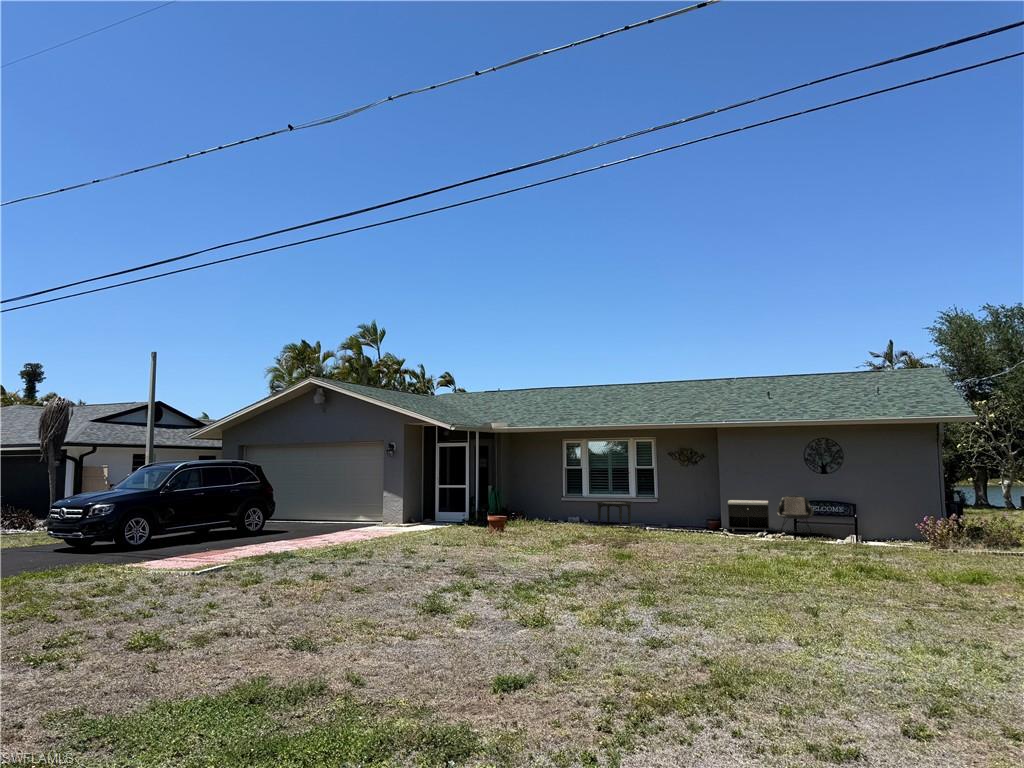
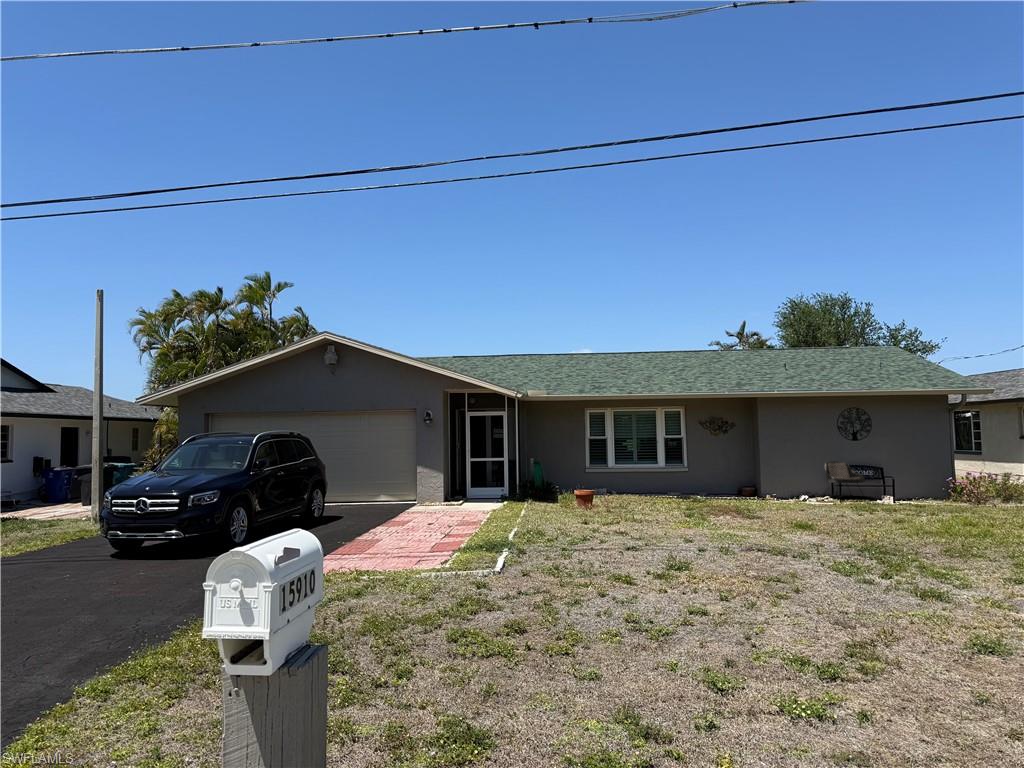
storage bench: present [728,500,769,532] -> none [770,467,816,496]
round table: present [596,501,633,526] -> none [634,470,673,495]

